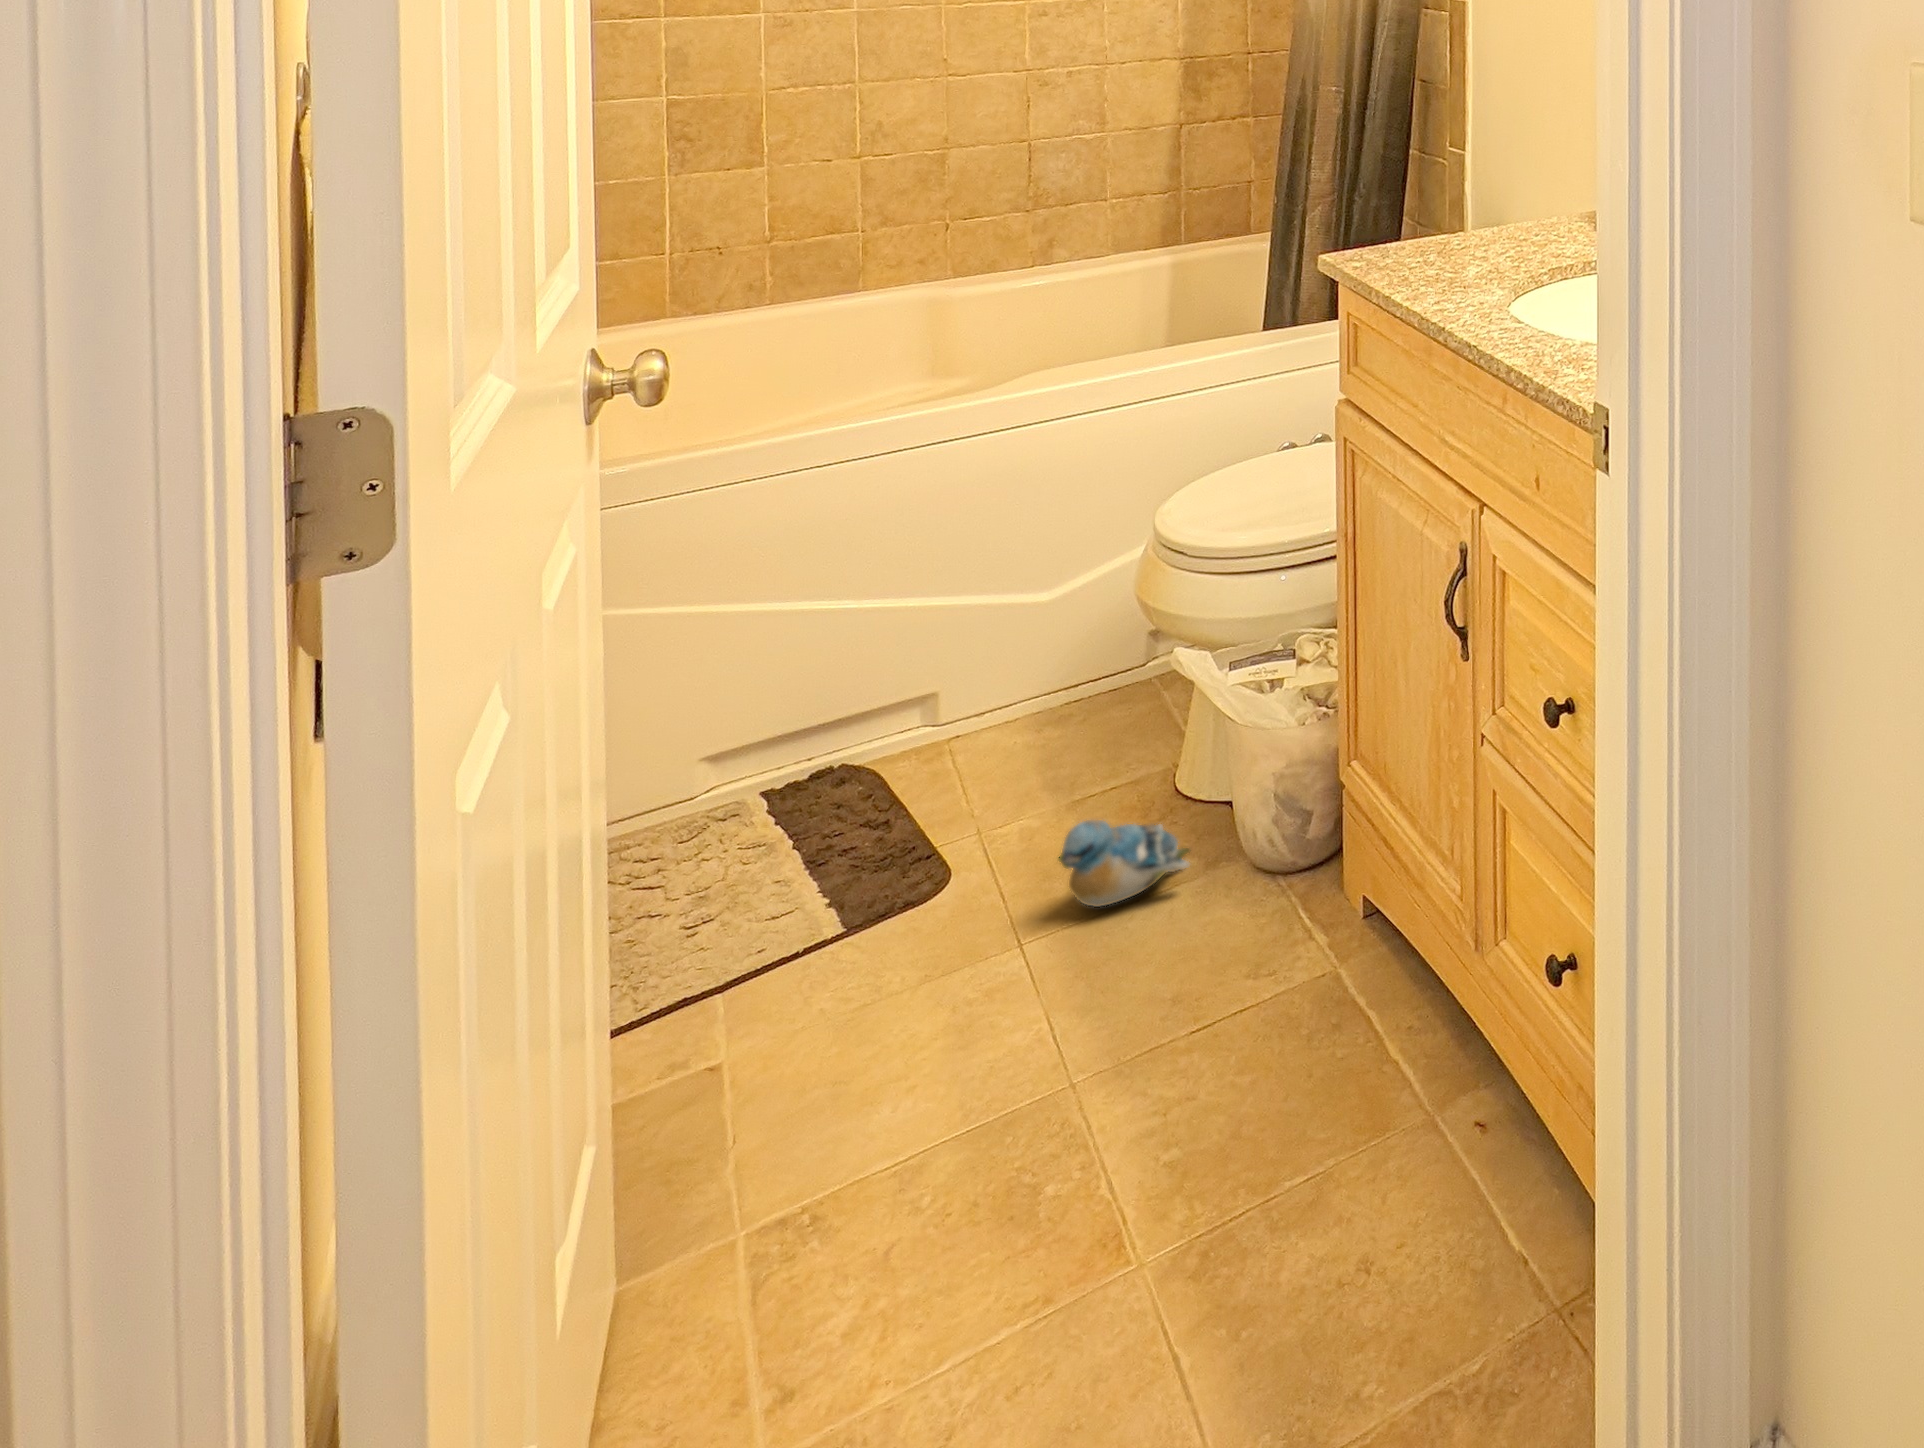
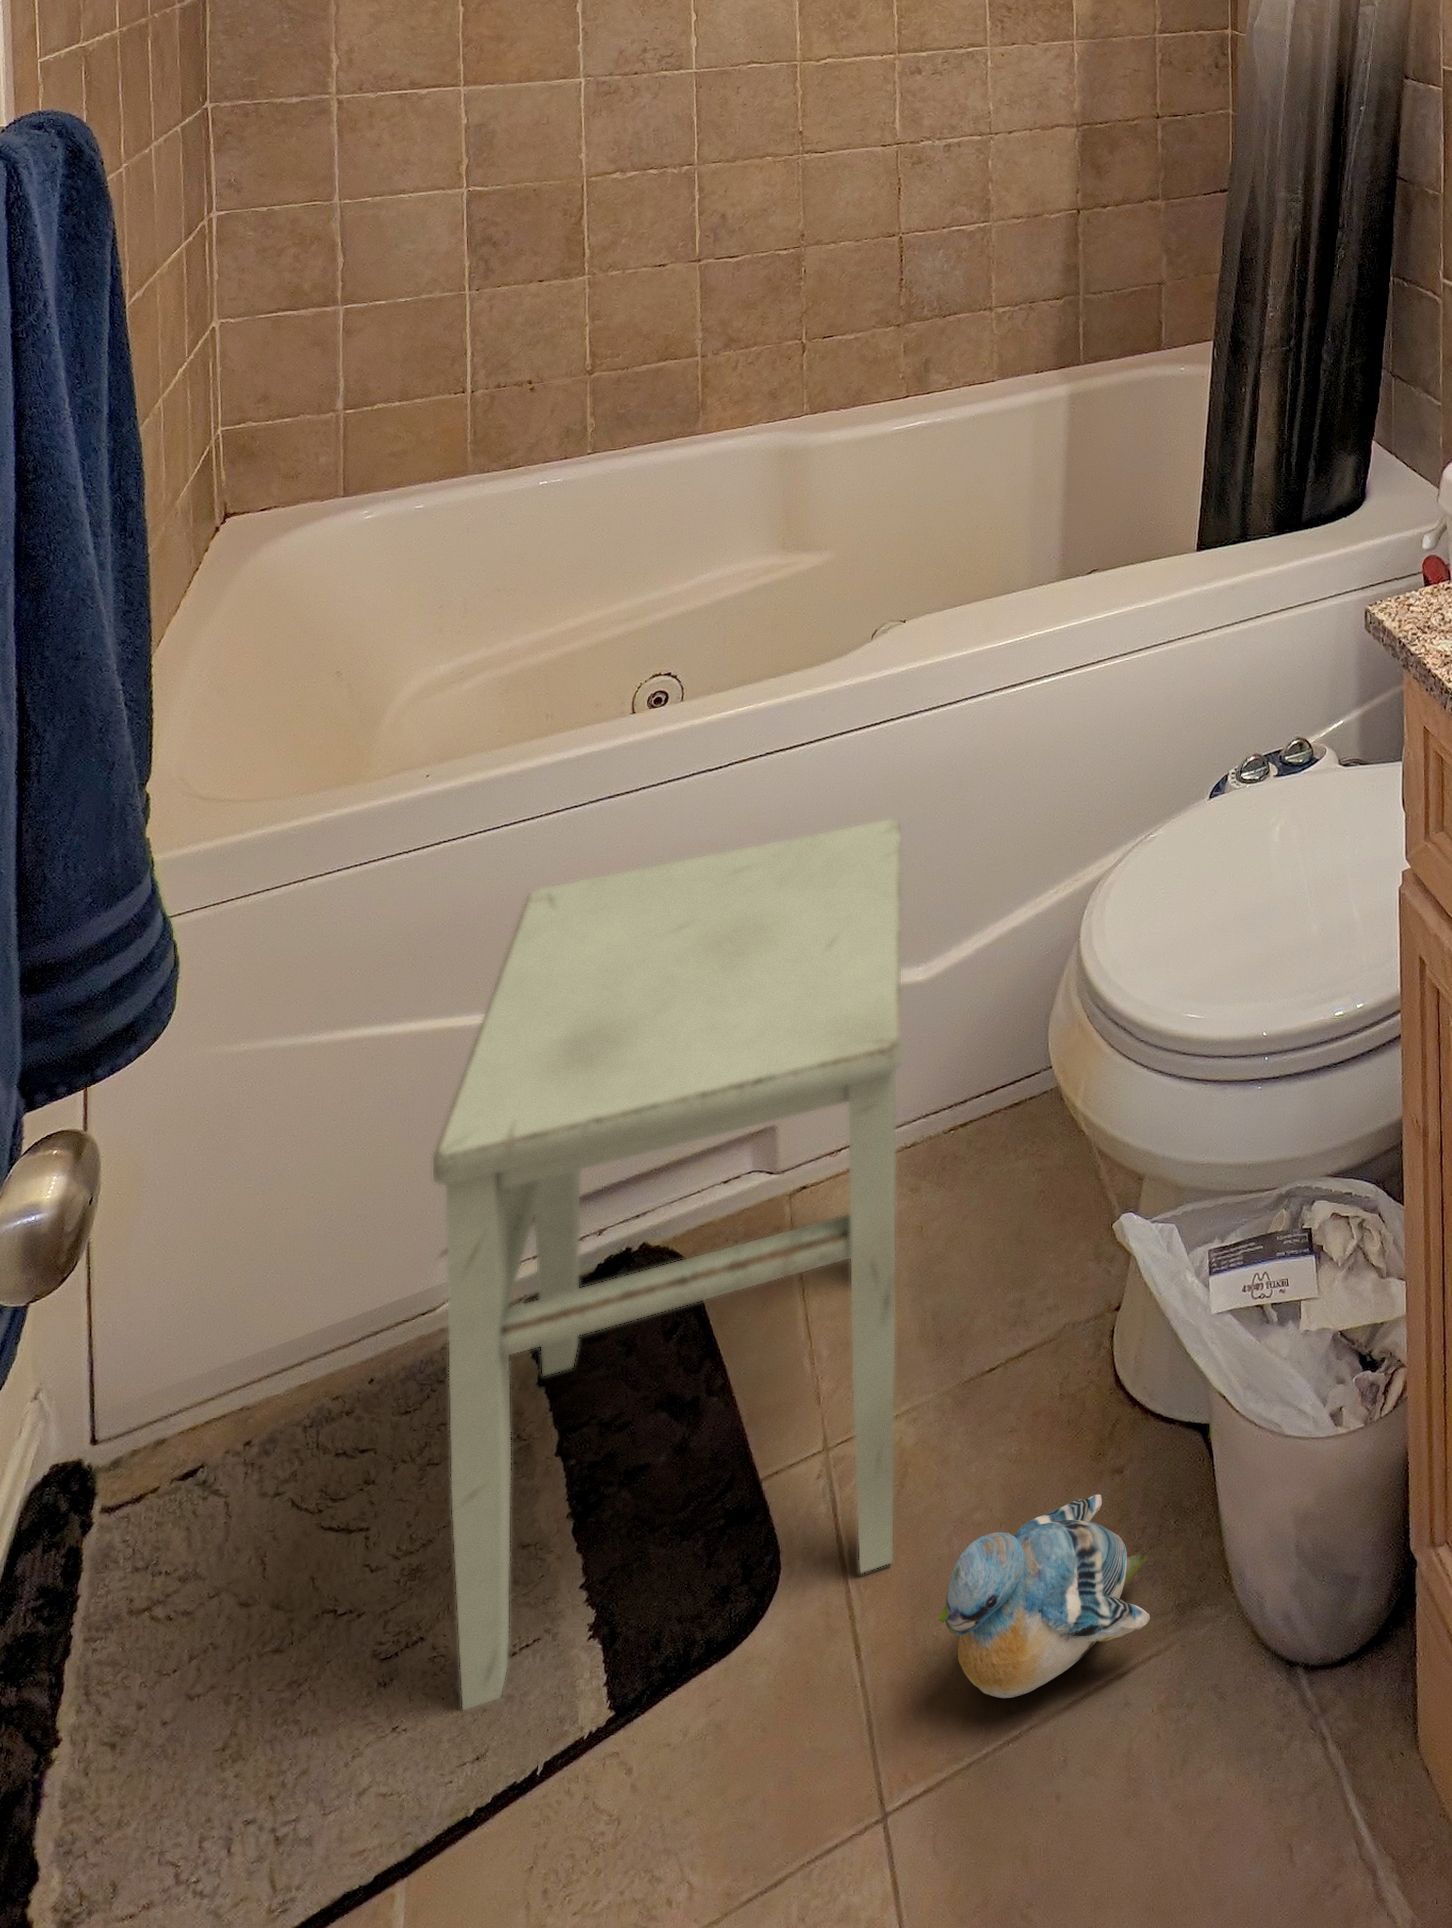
stool: none [730,474,1034,948] -> present [433,819,901,1709]

